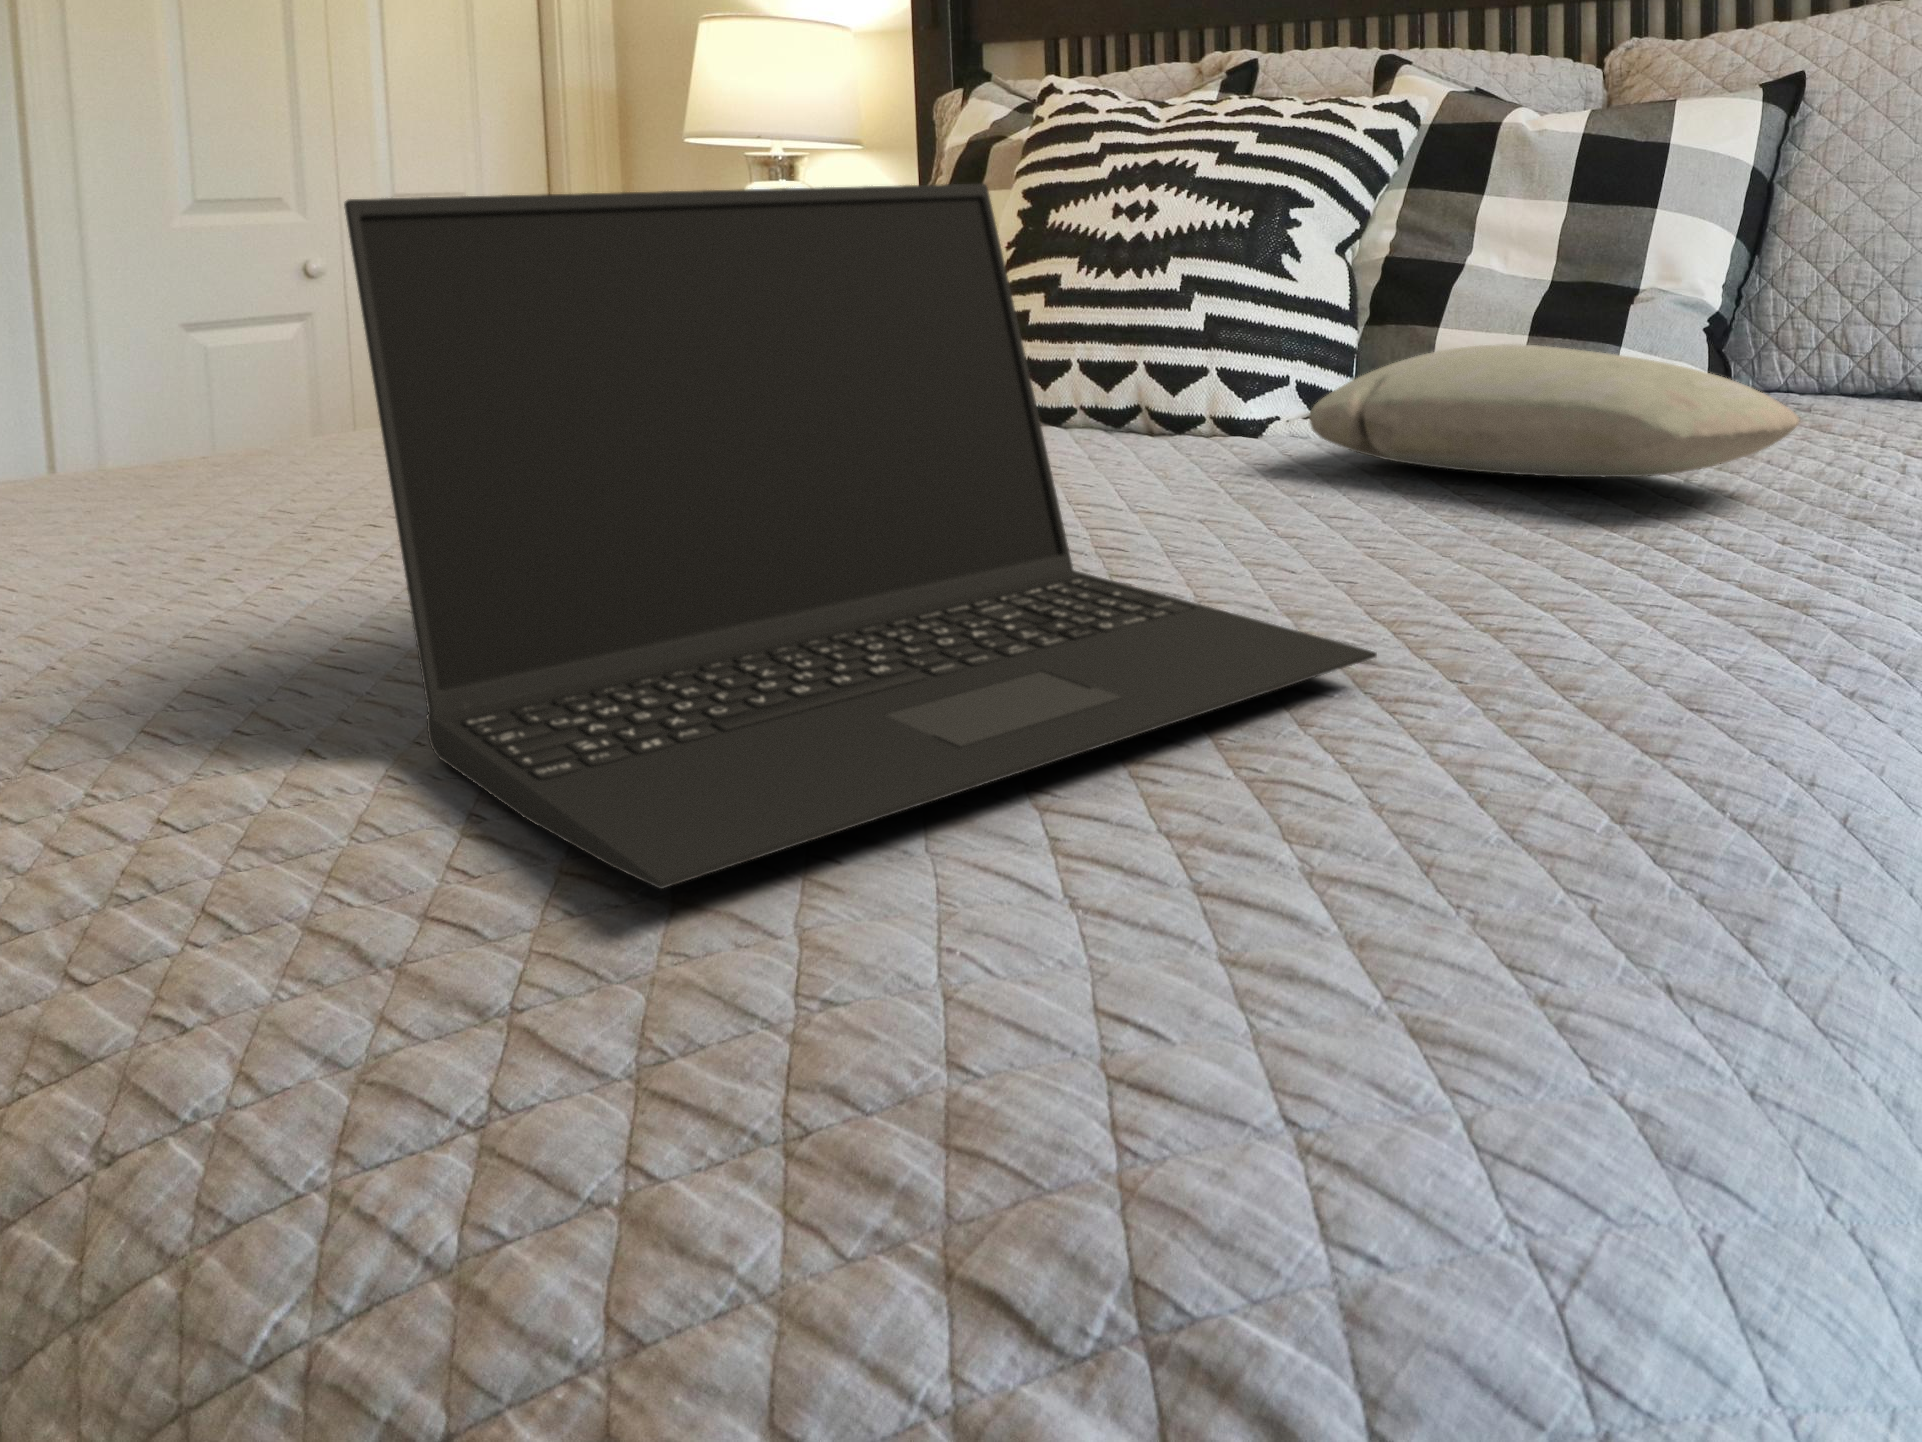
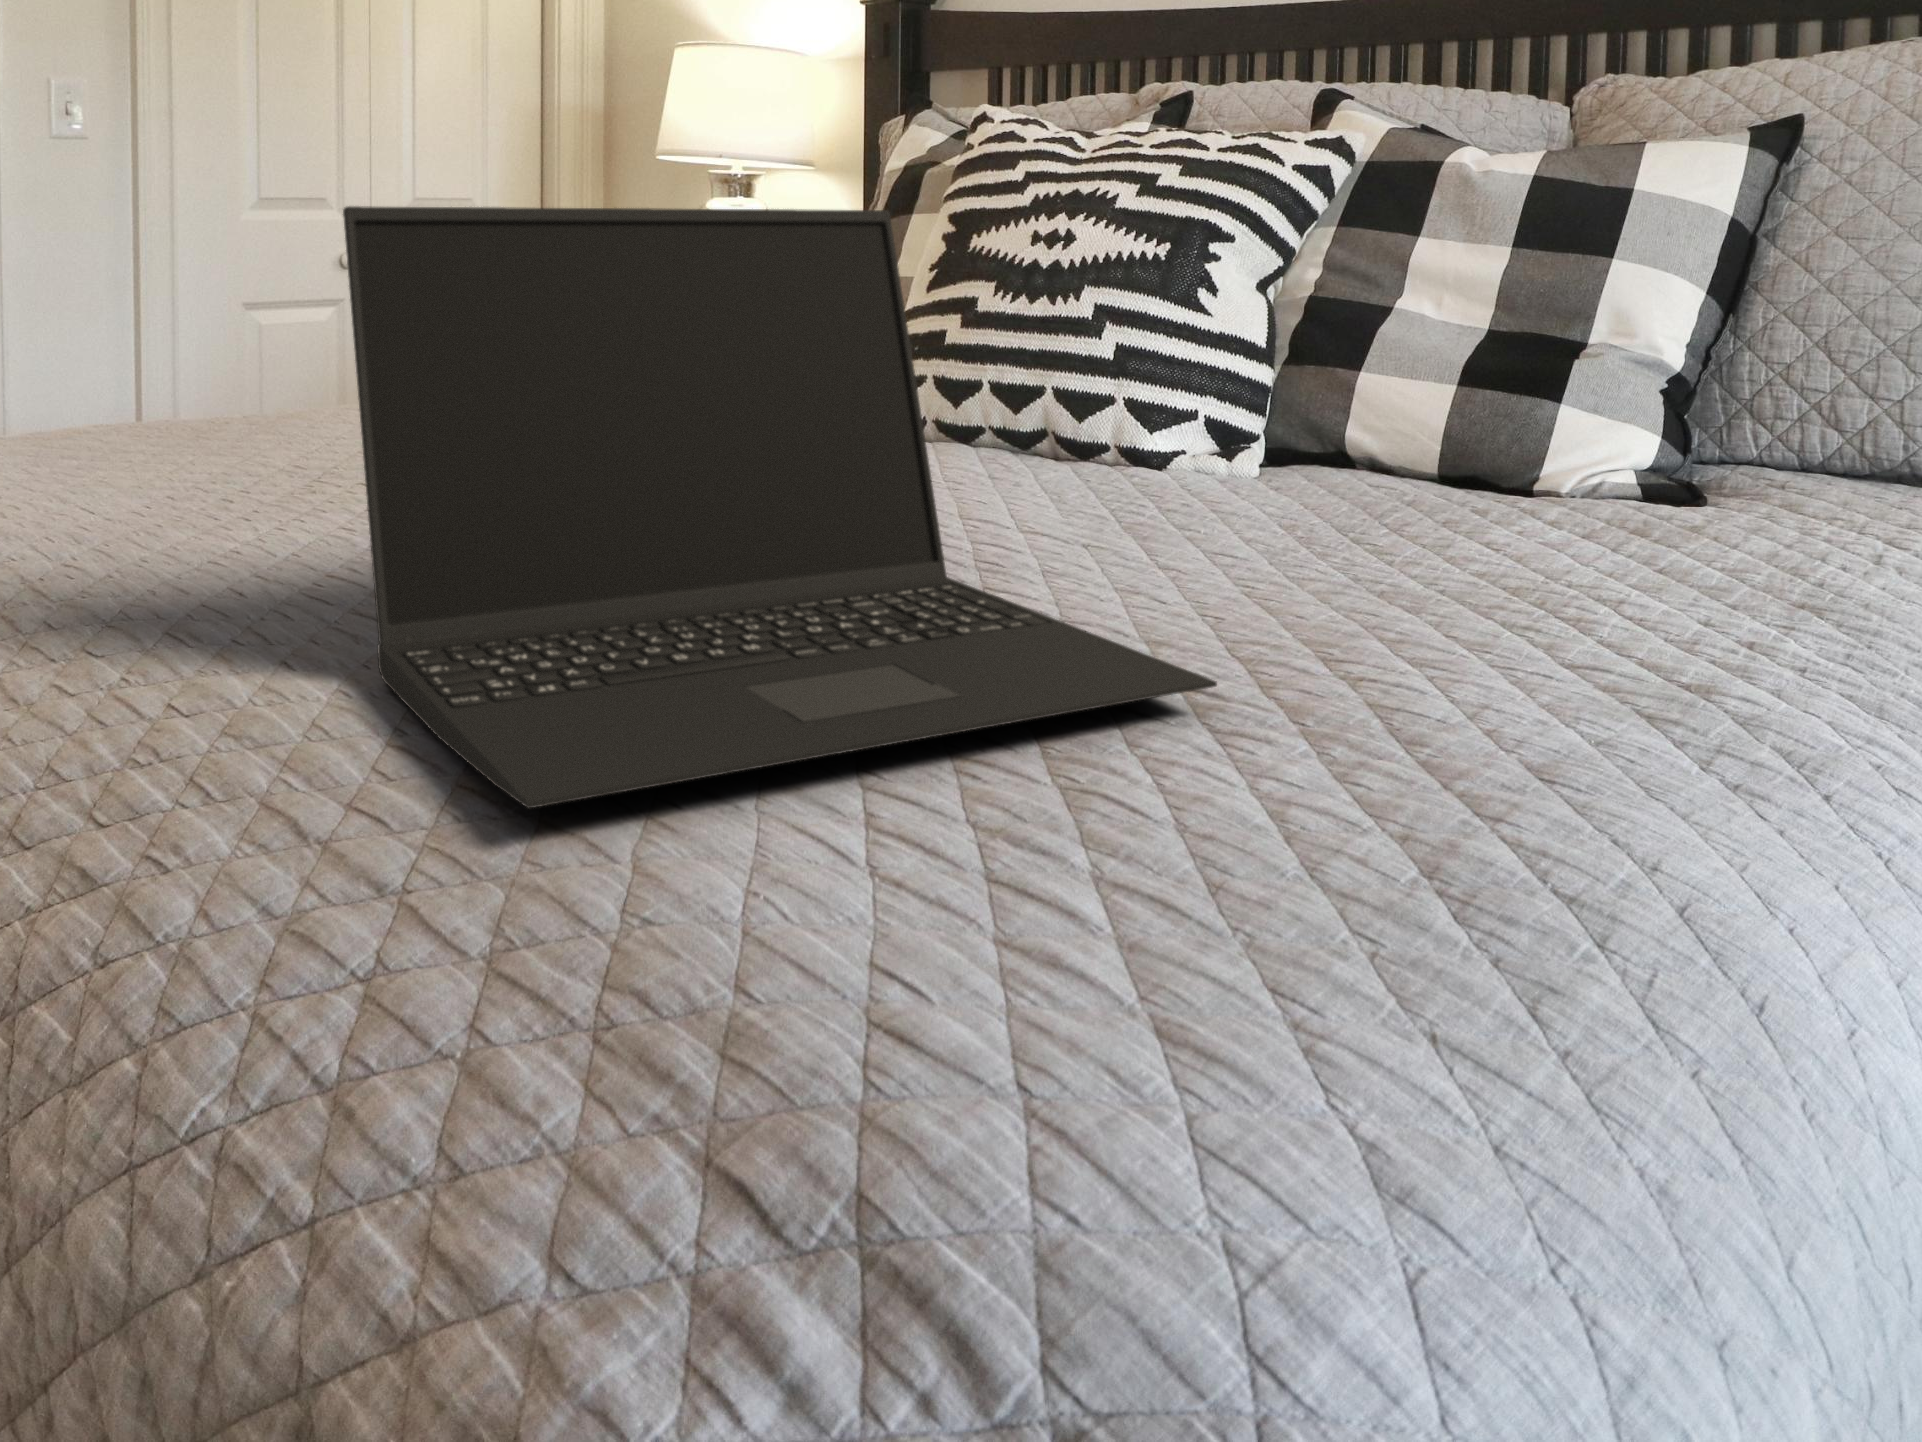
pillow: present [1309,344,1800,477] -> none [1208,394,1738,536]

